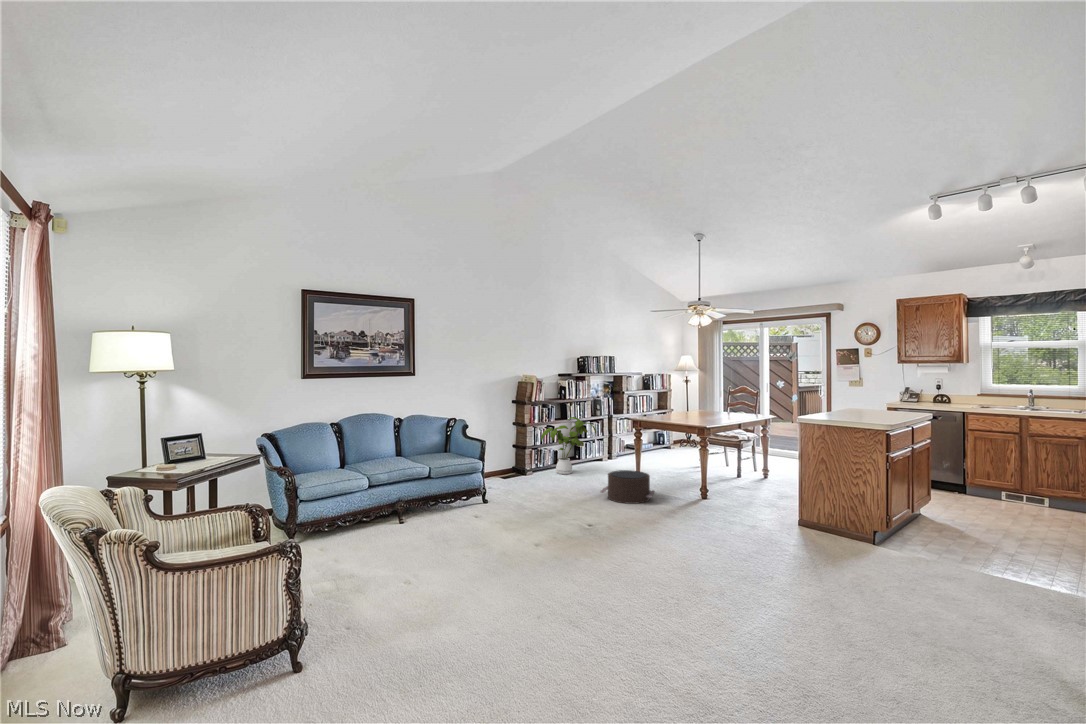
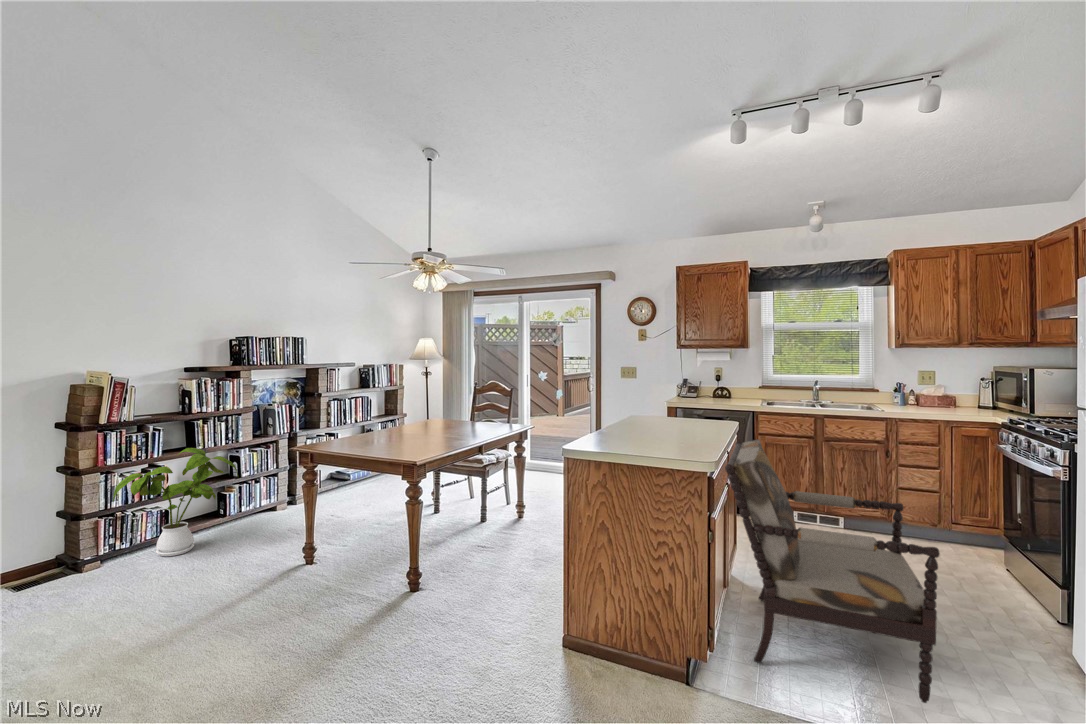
armchair: none [901,422,1048,568] -> present [725,439,940,703]
pouf: present [601,470,655,504] -> none [188,553,317,638]

